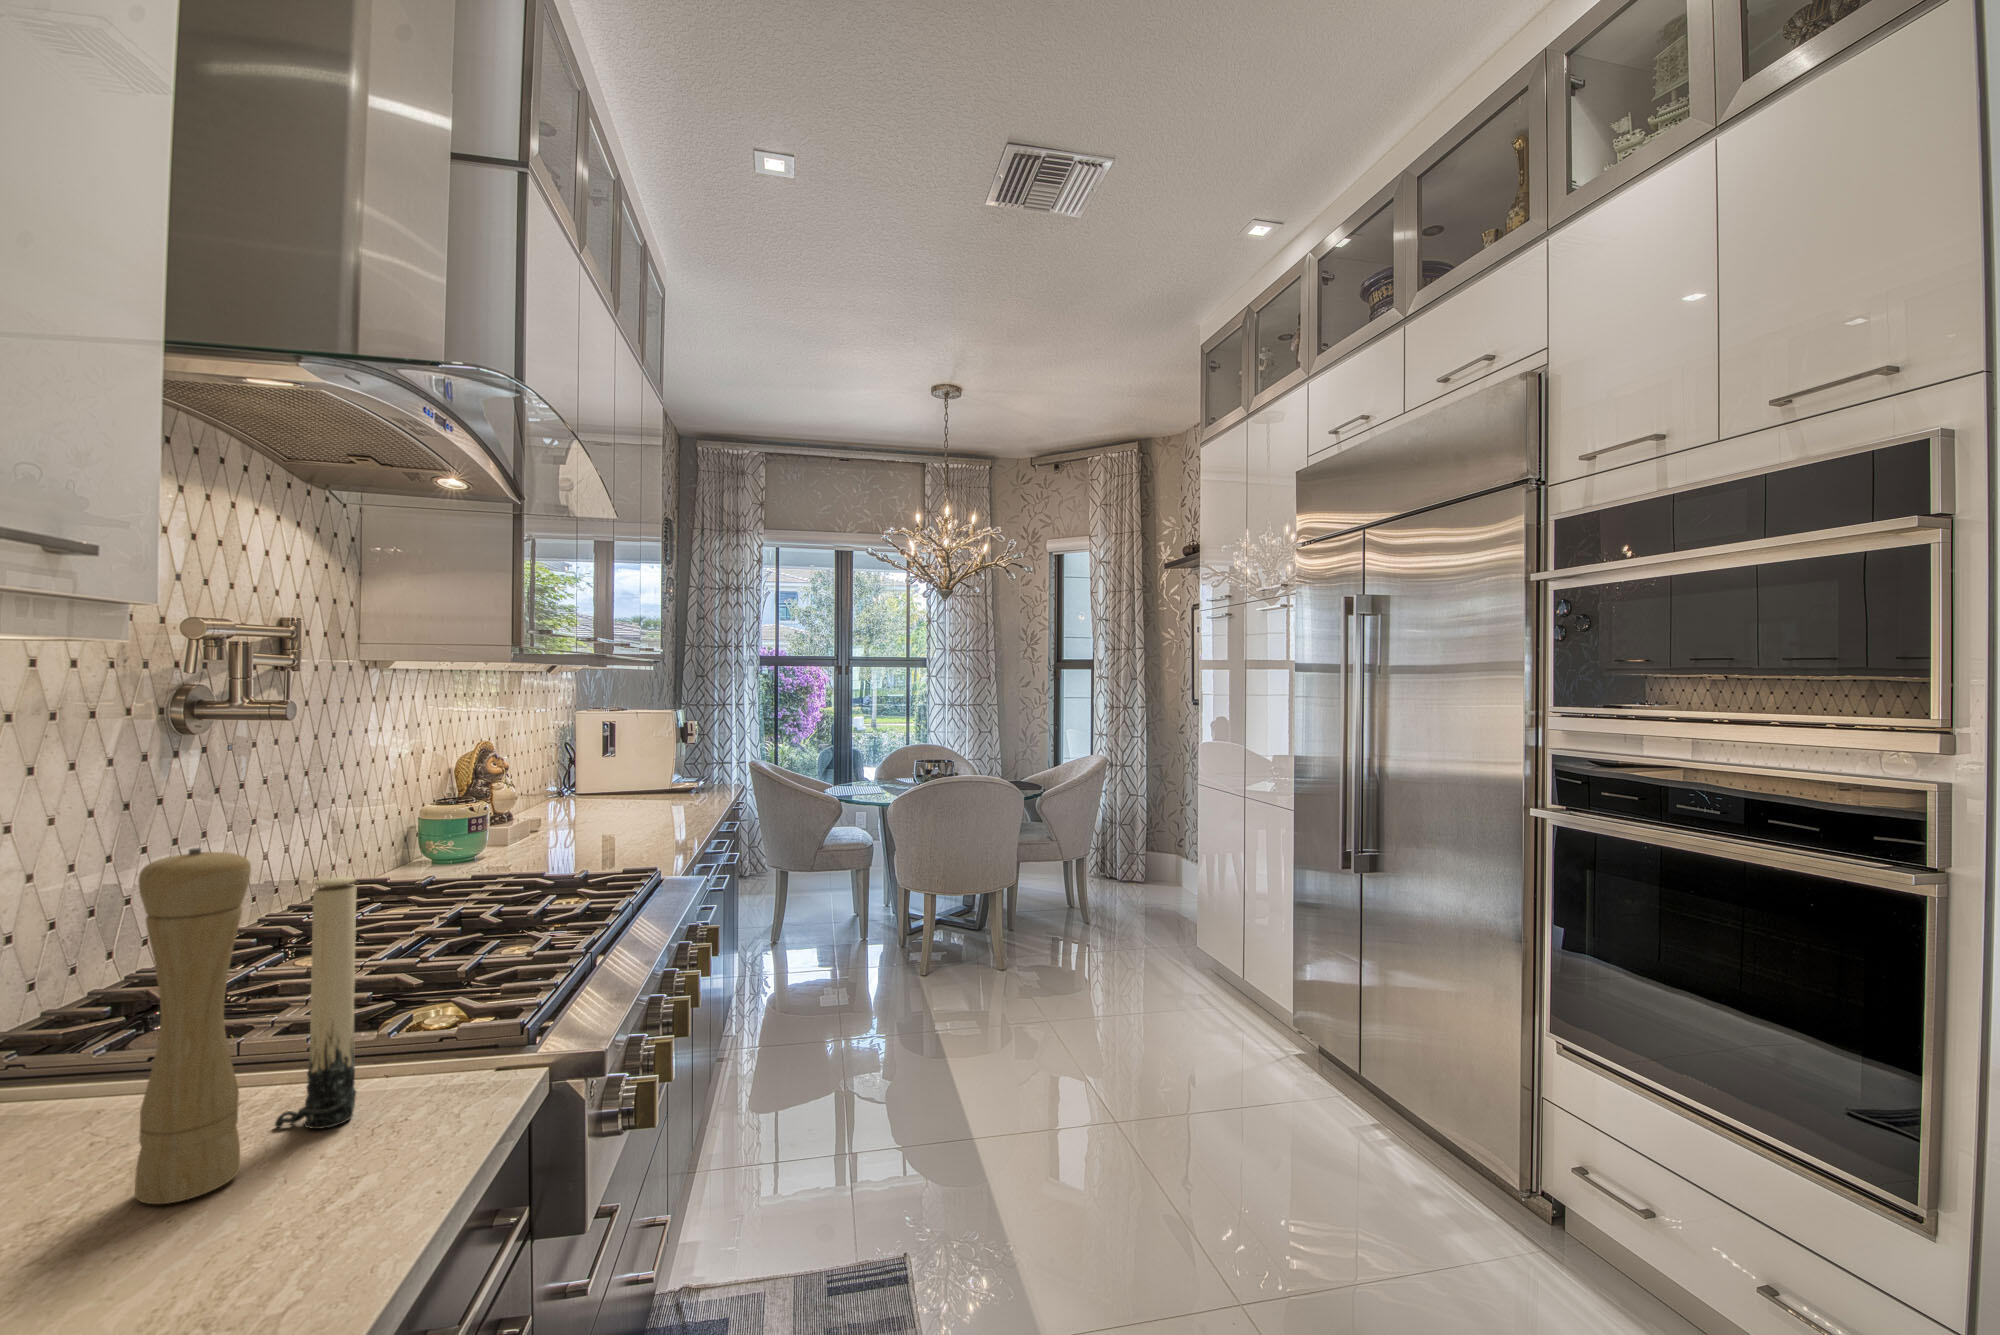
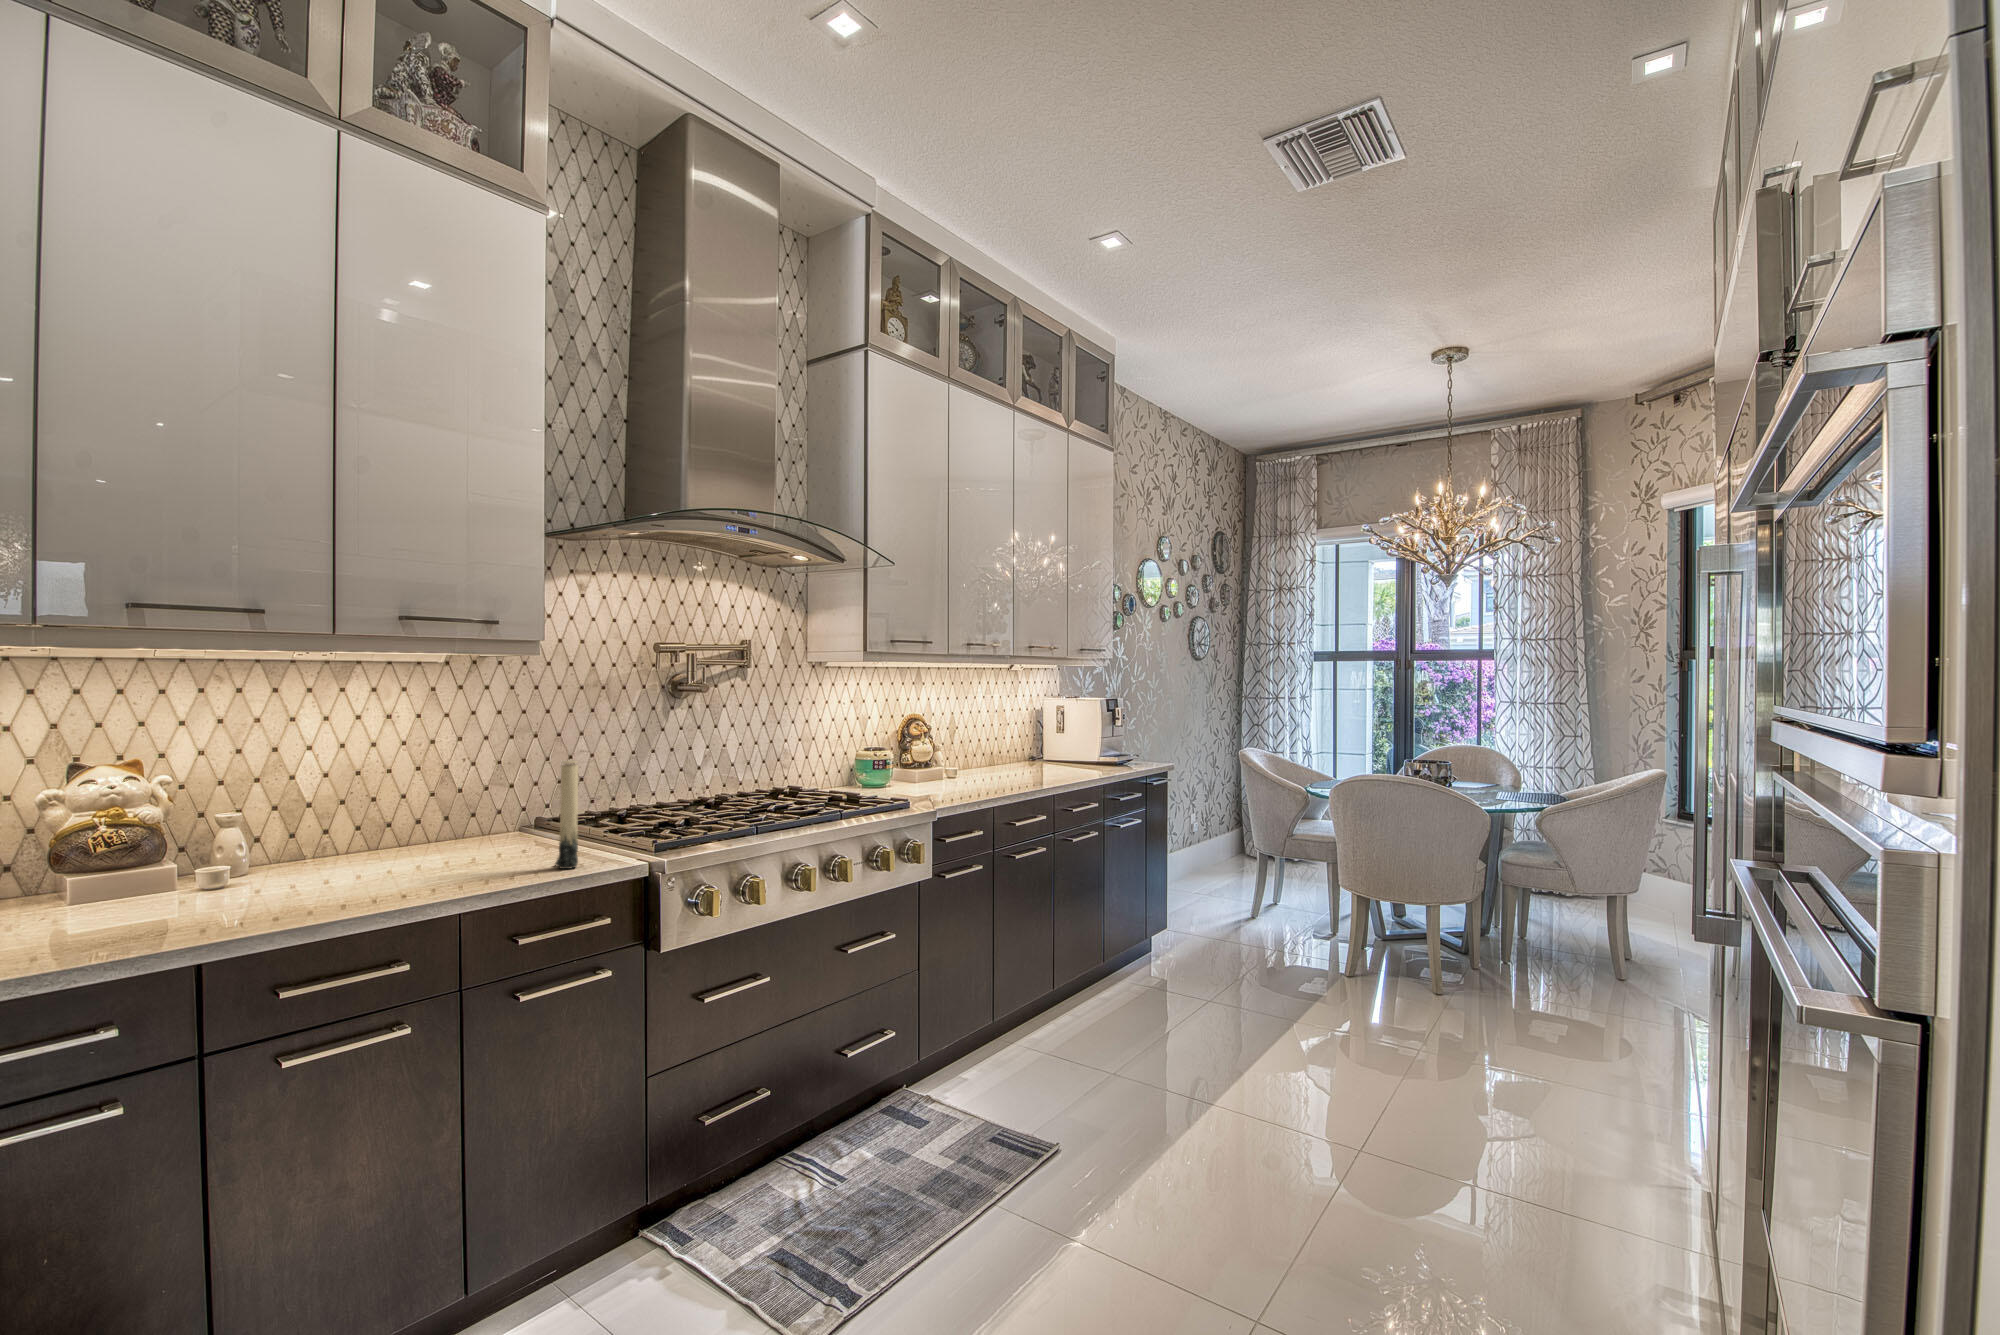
pepper mill: present [135,848,251,1204] -> none [485,739,522,874]

